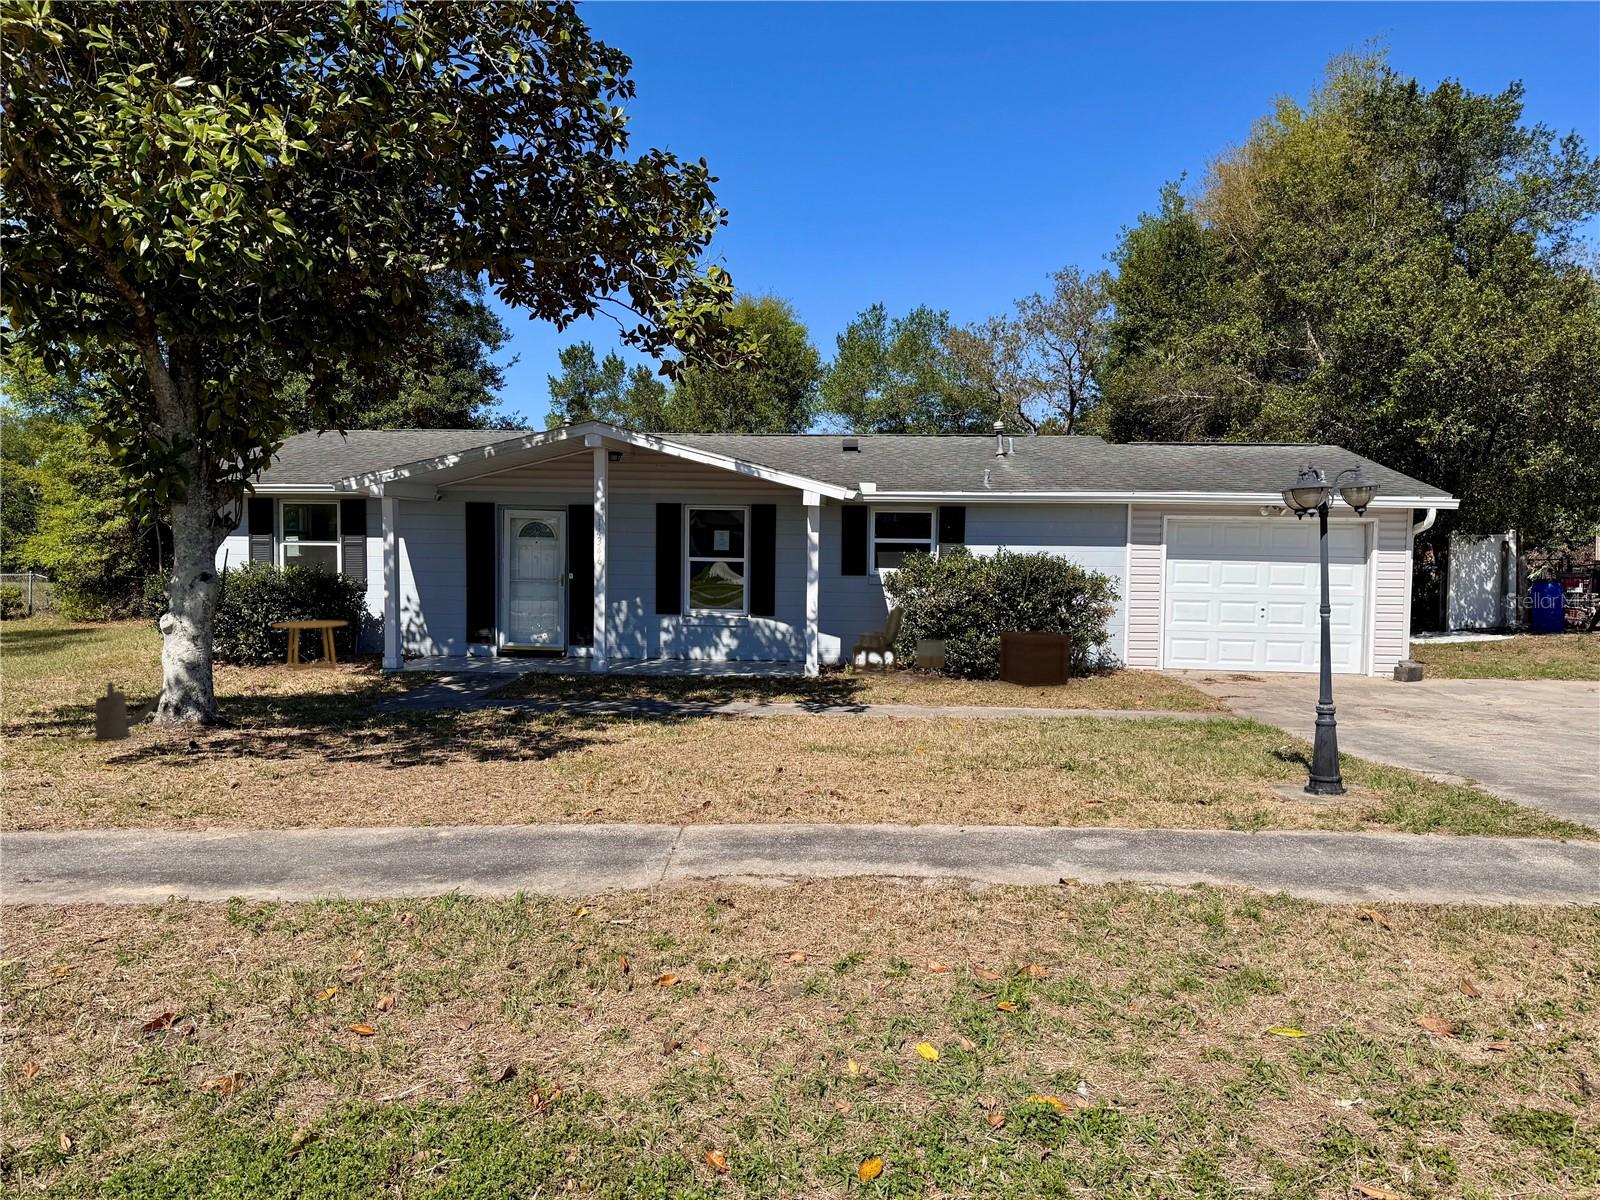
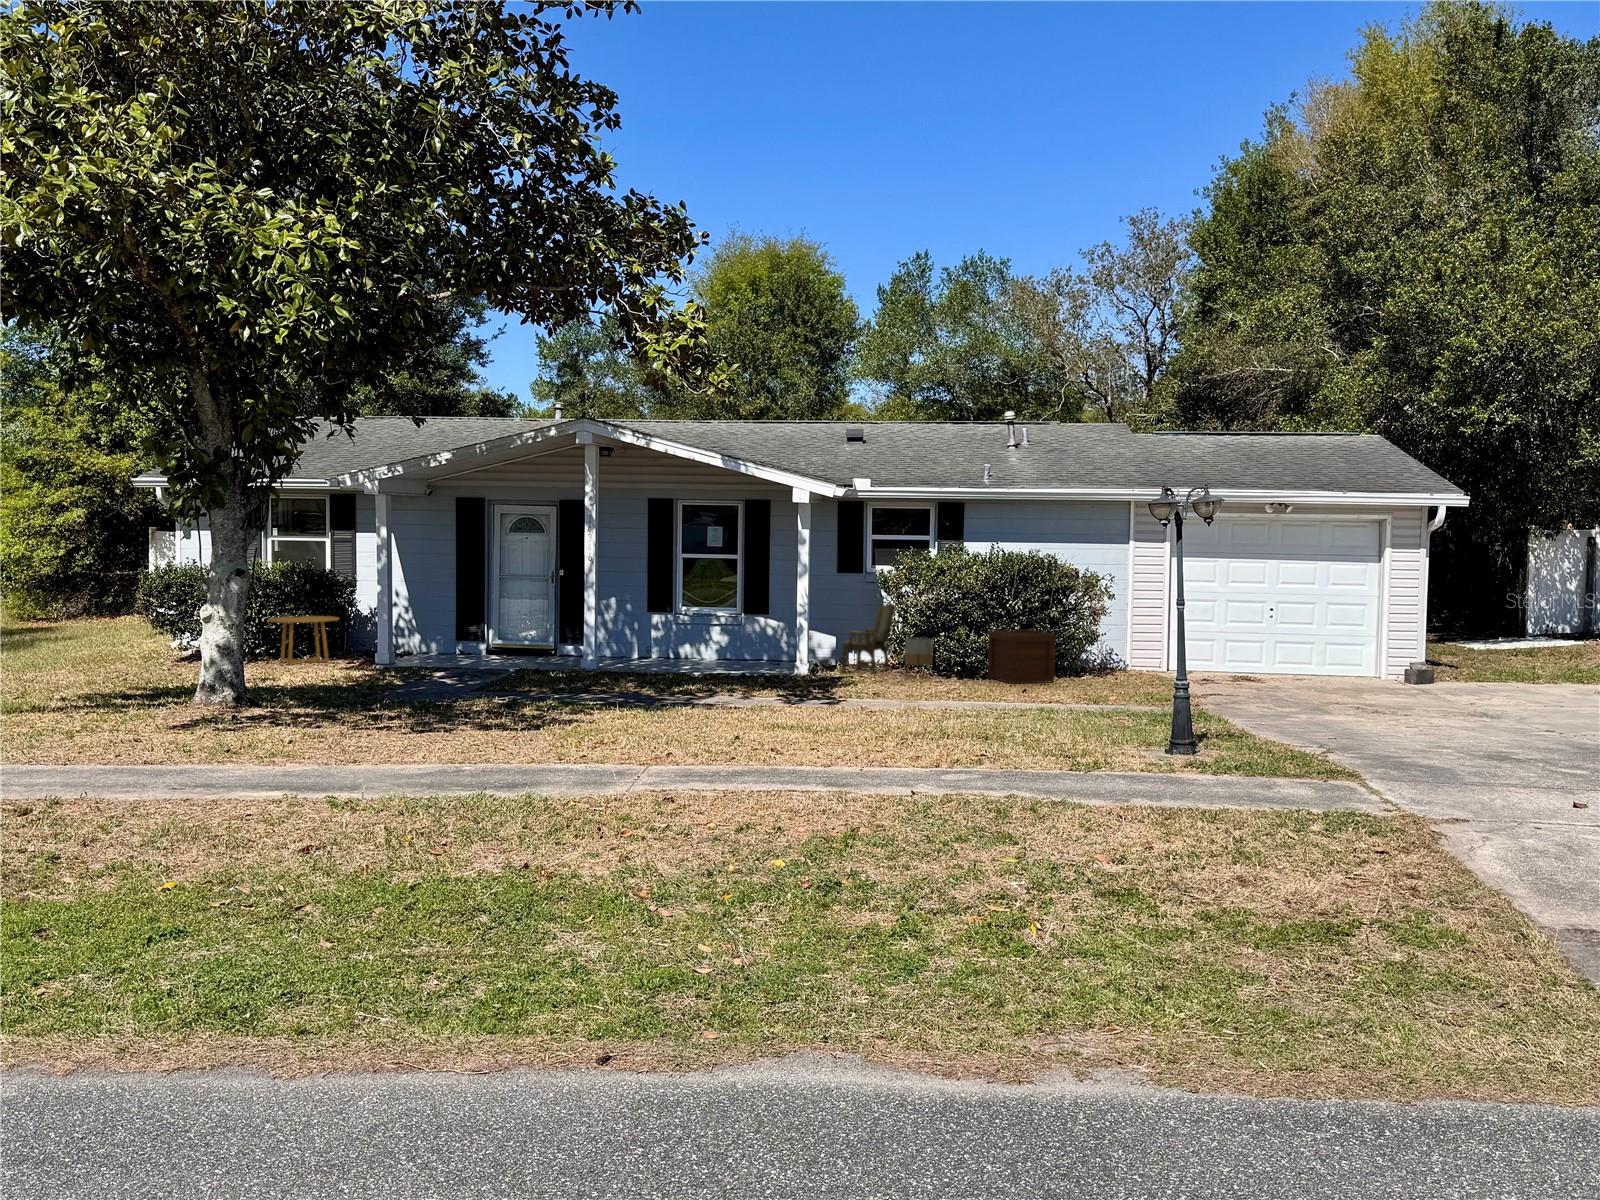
watering can: present [82,682,167,741] -> none [131,666,201,718]

